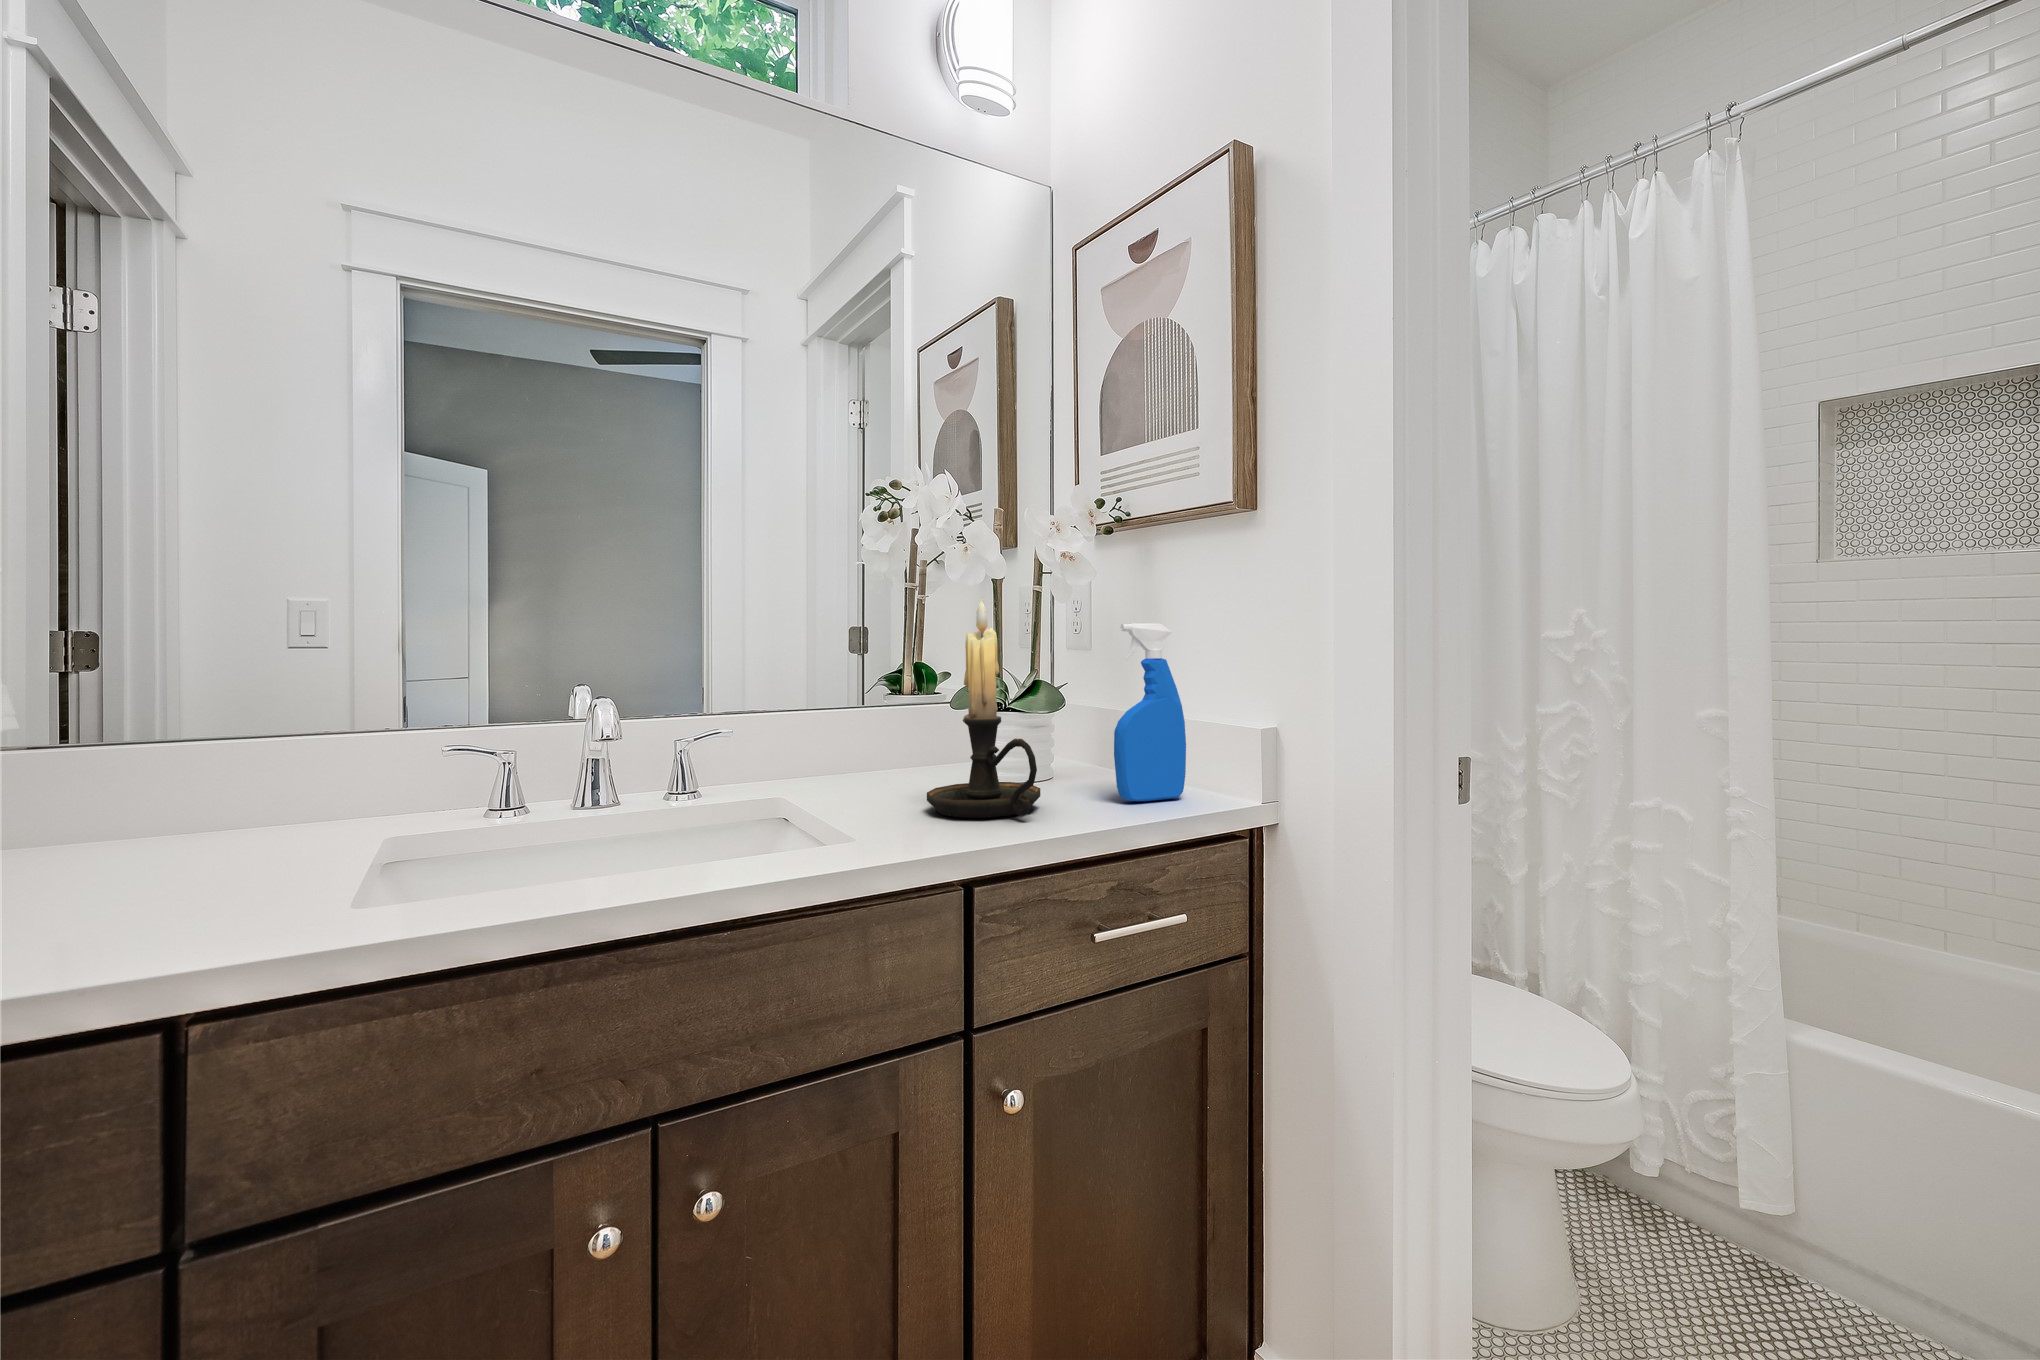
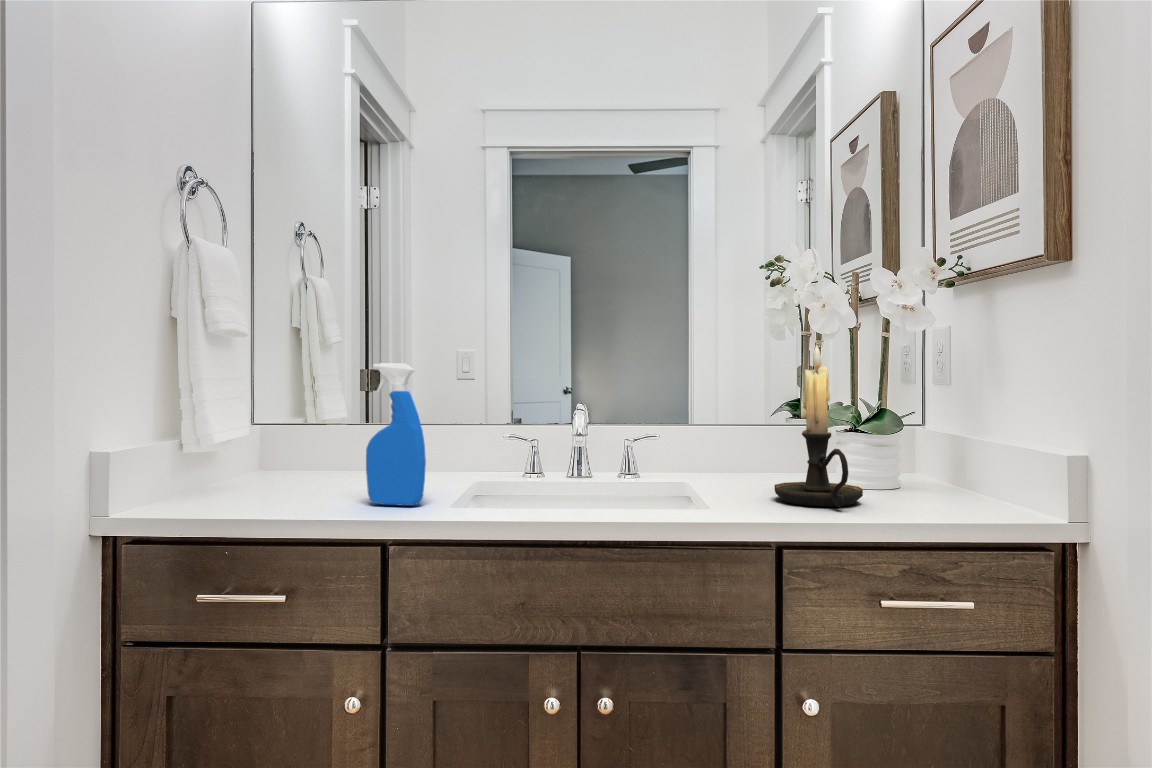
spray bottle: present [1114,623,1186,801] -> present [366,363,426,506]

